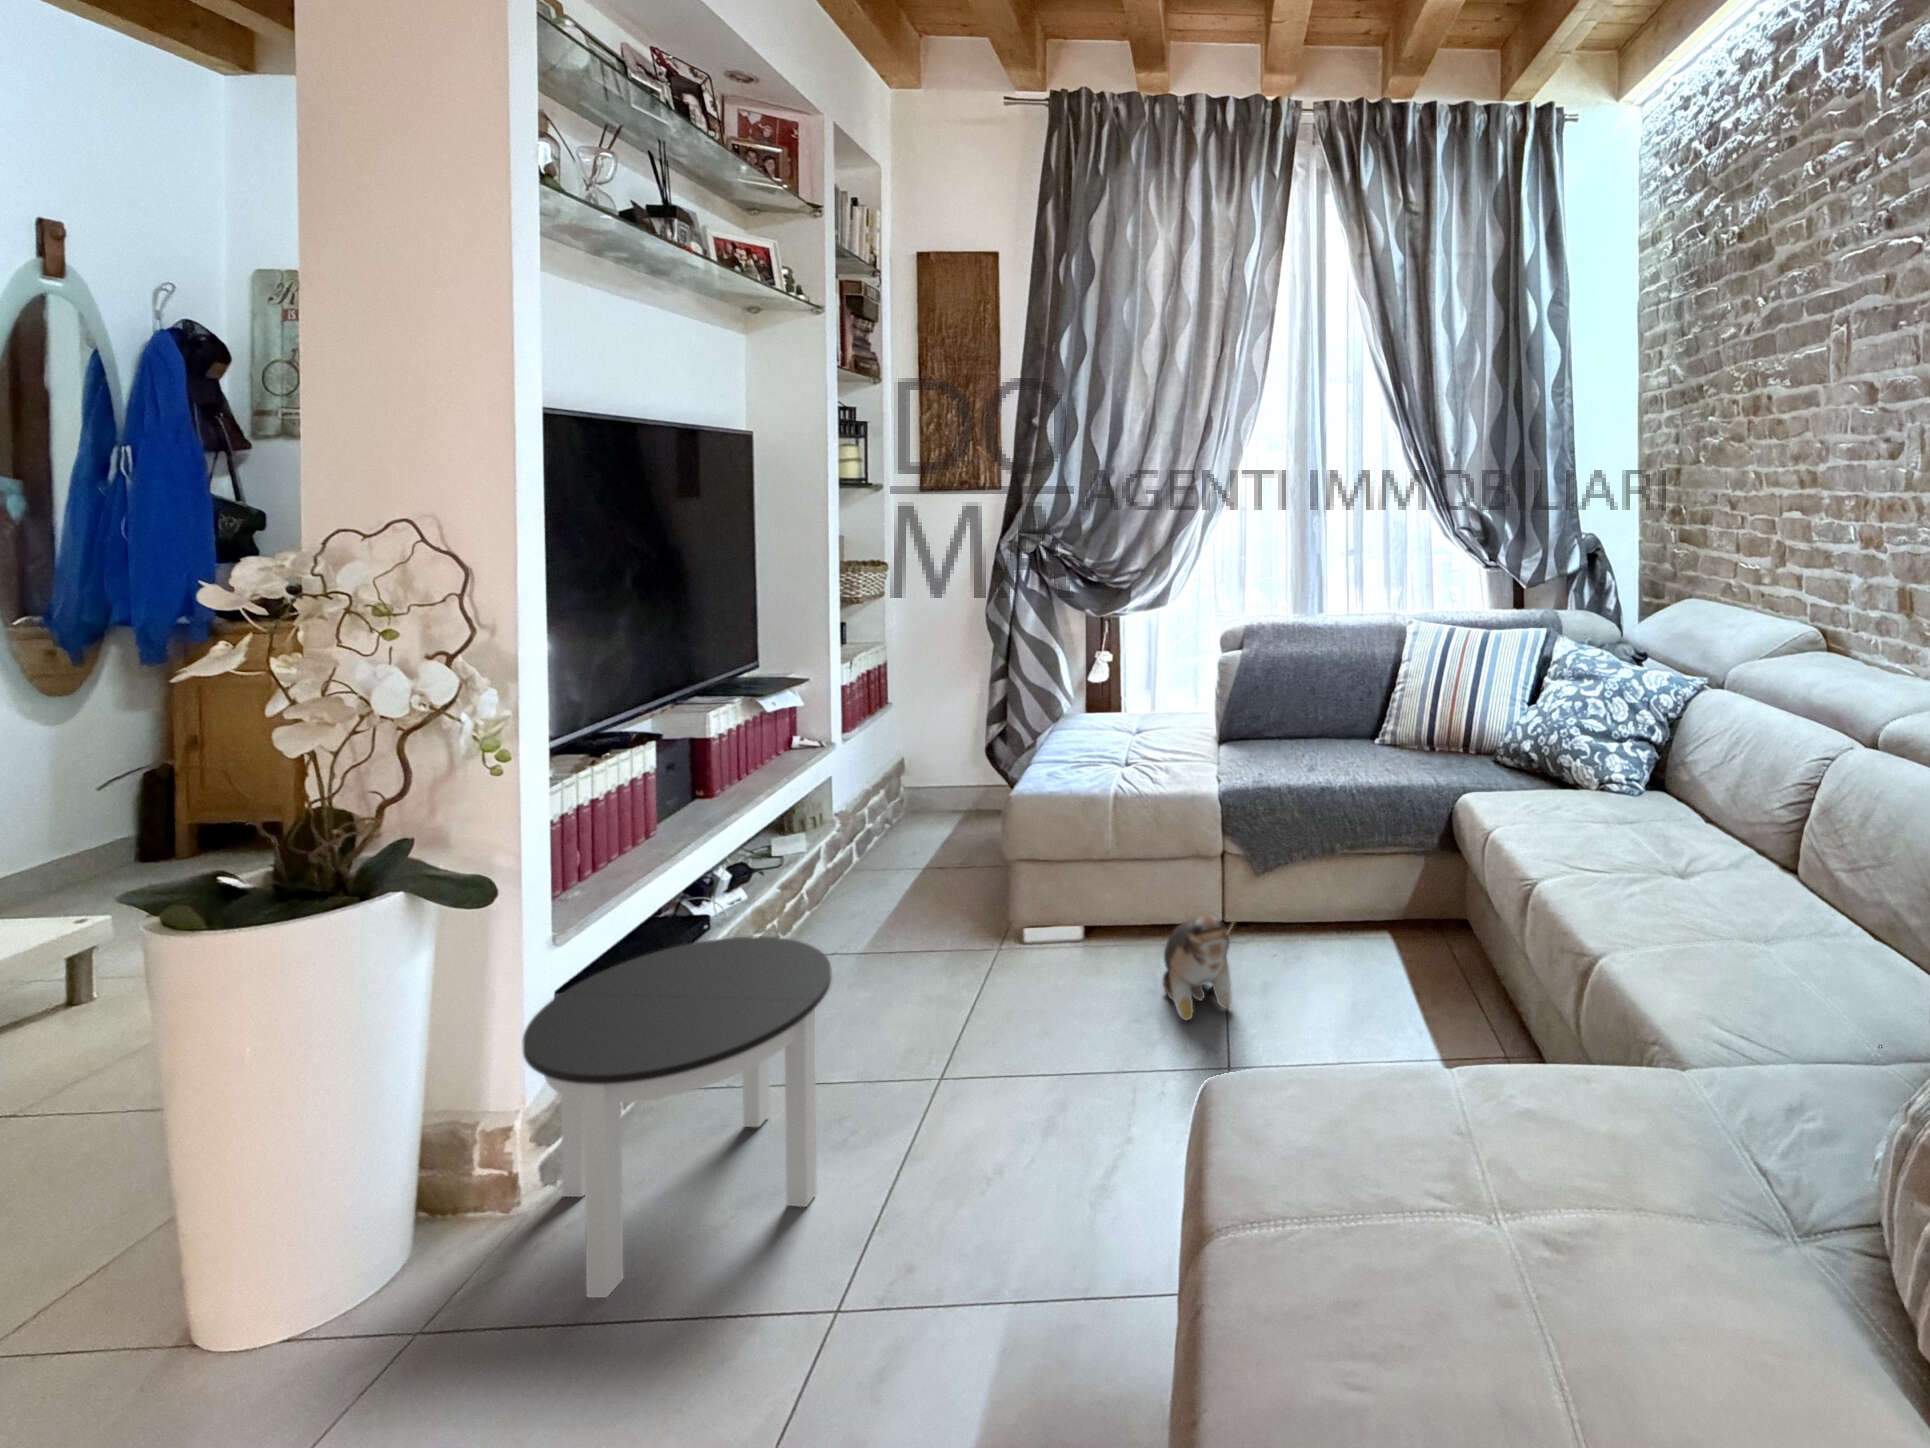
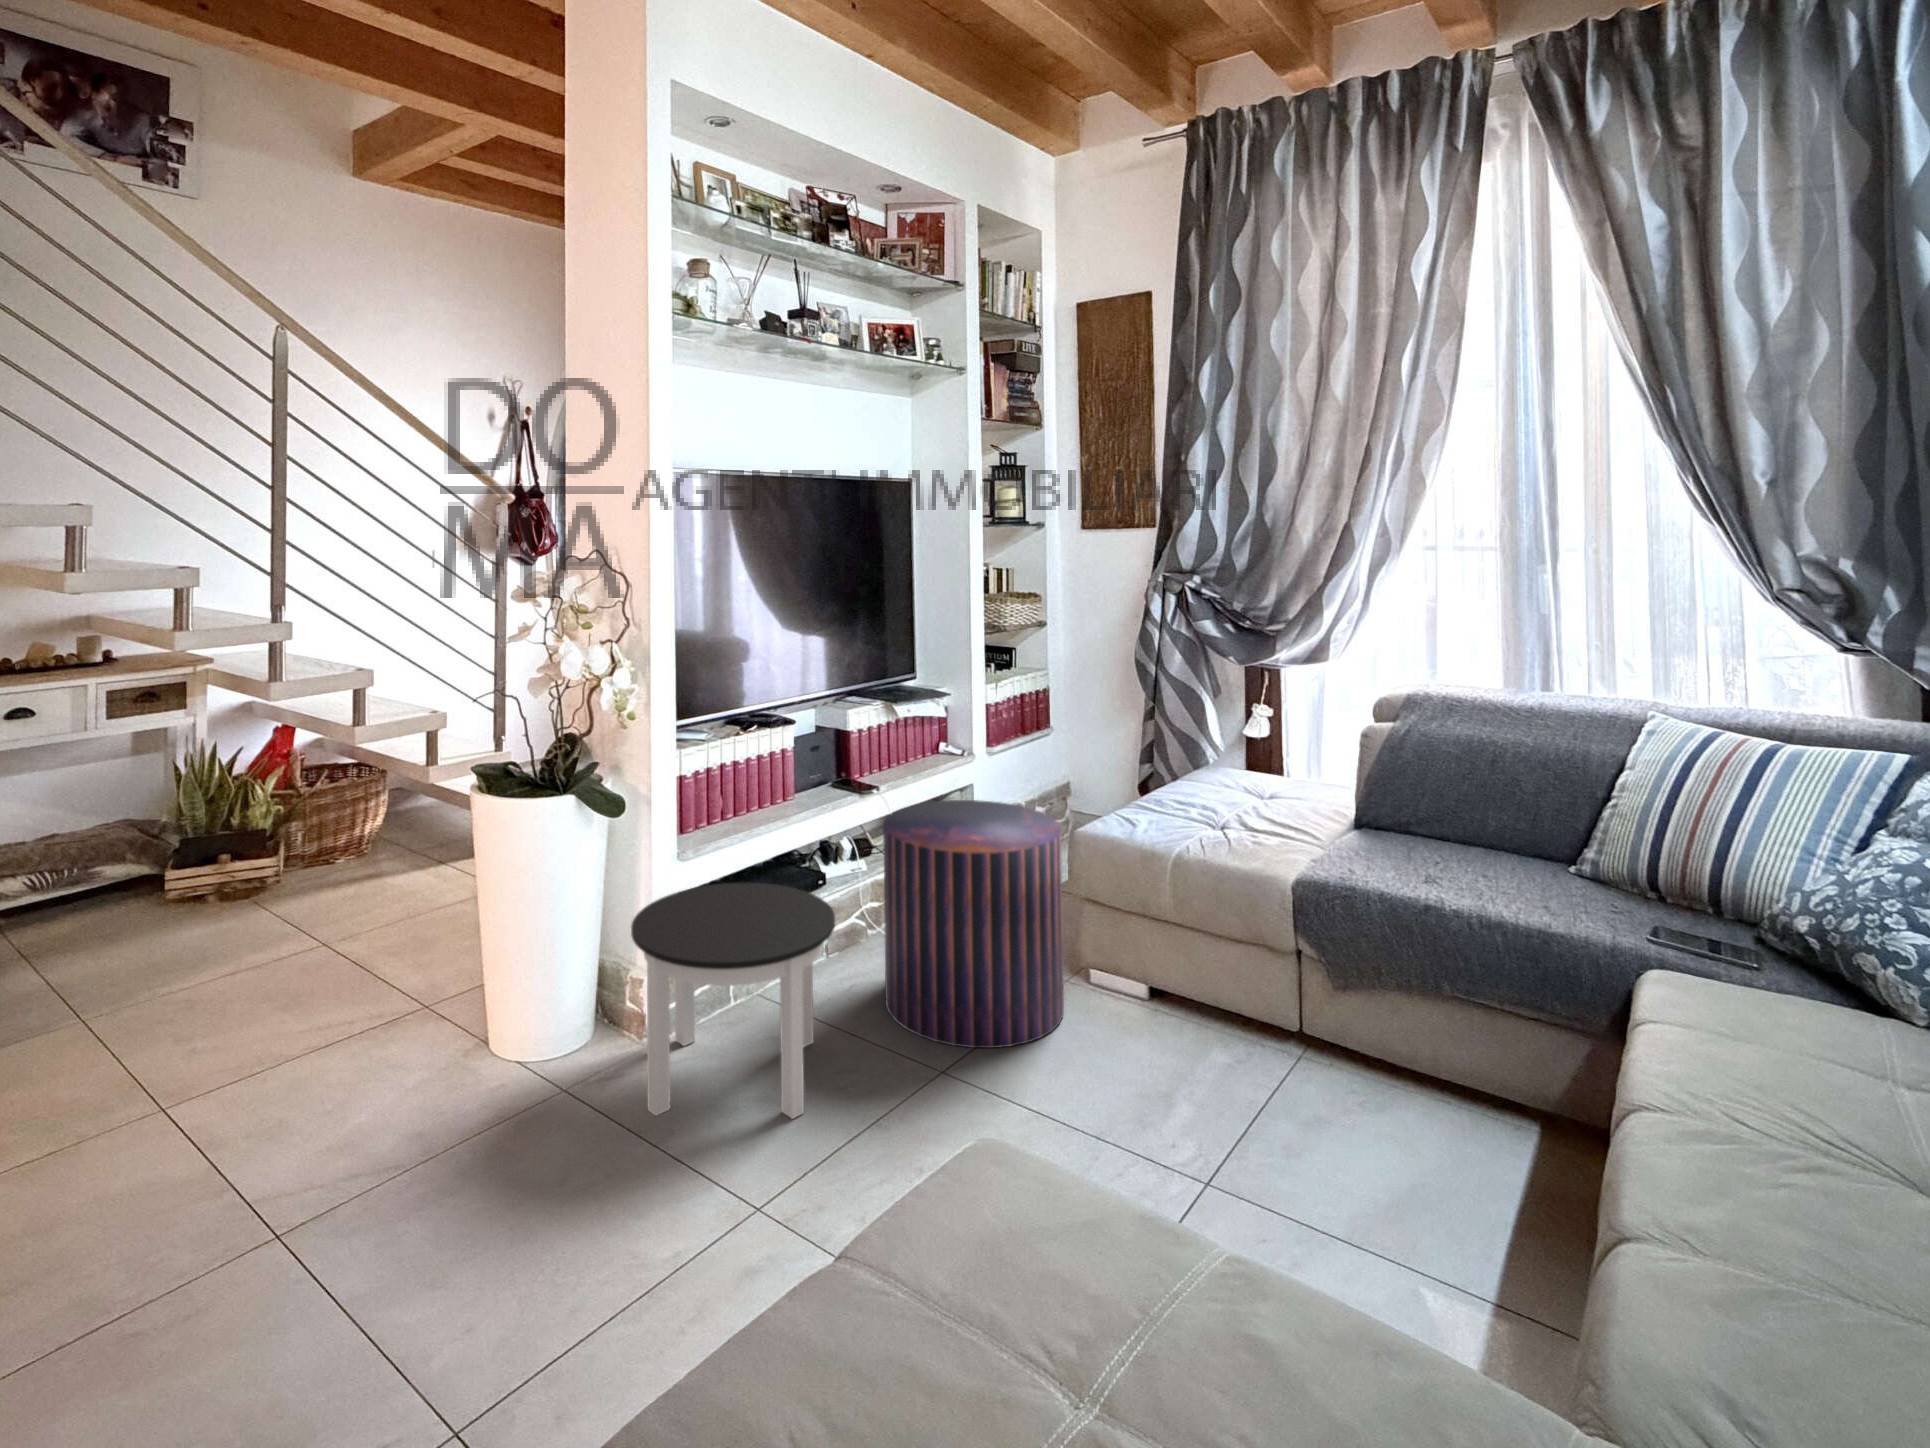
pouf: none [816,782,1023,1057] -> present [883,800,1064,1048]
plush toy: present [1163,914,1233,1020] -> none [1178,1001,1263,1122]

